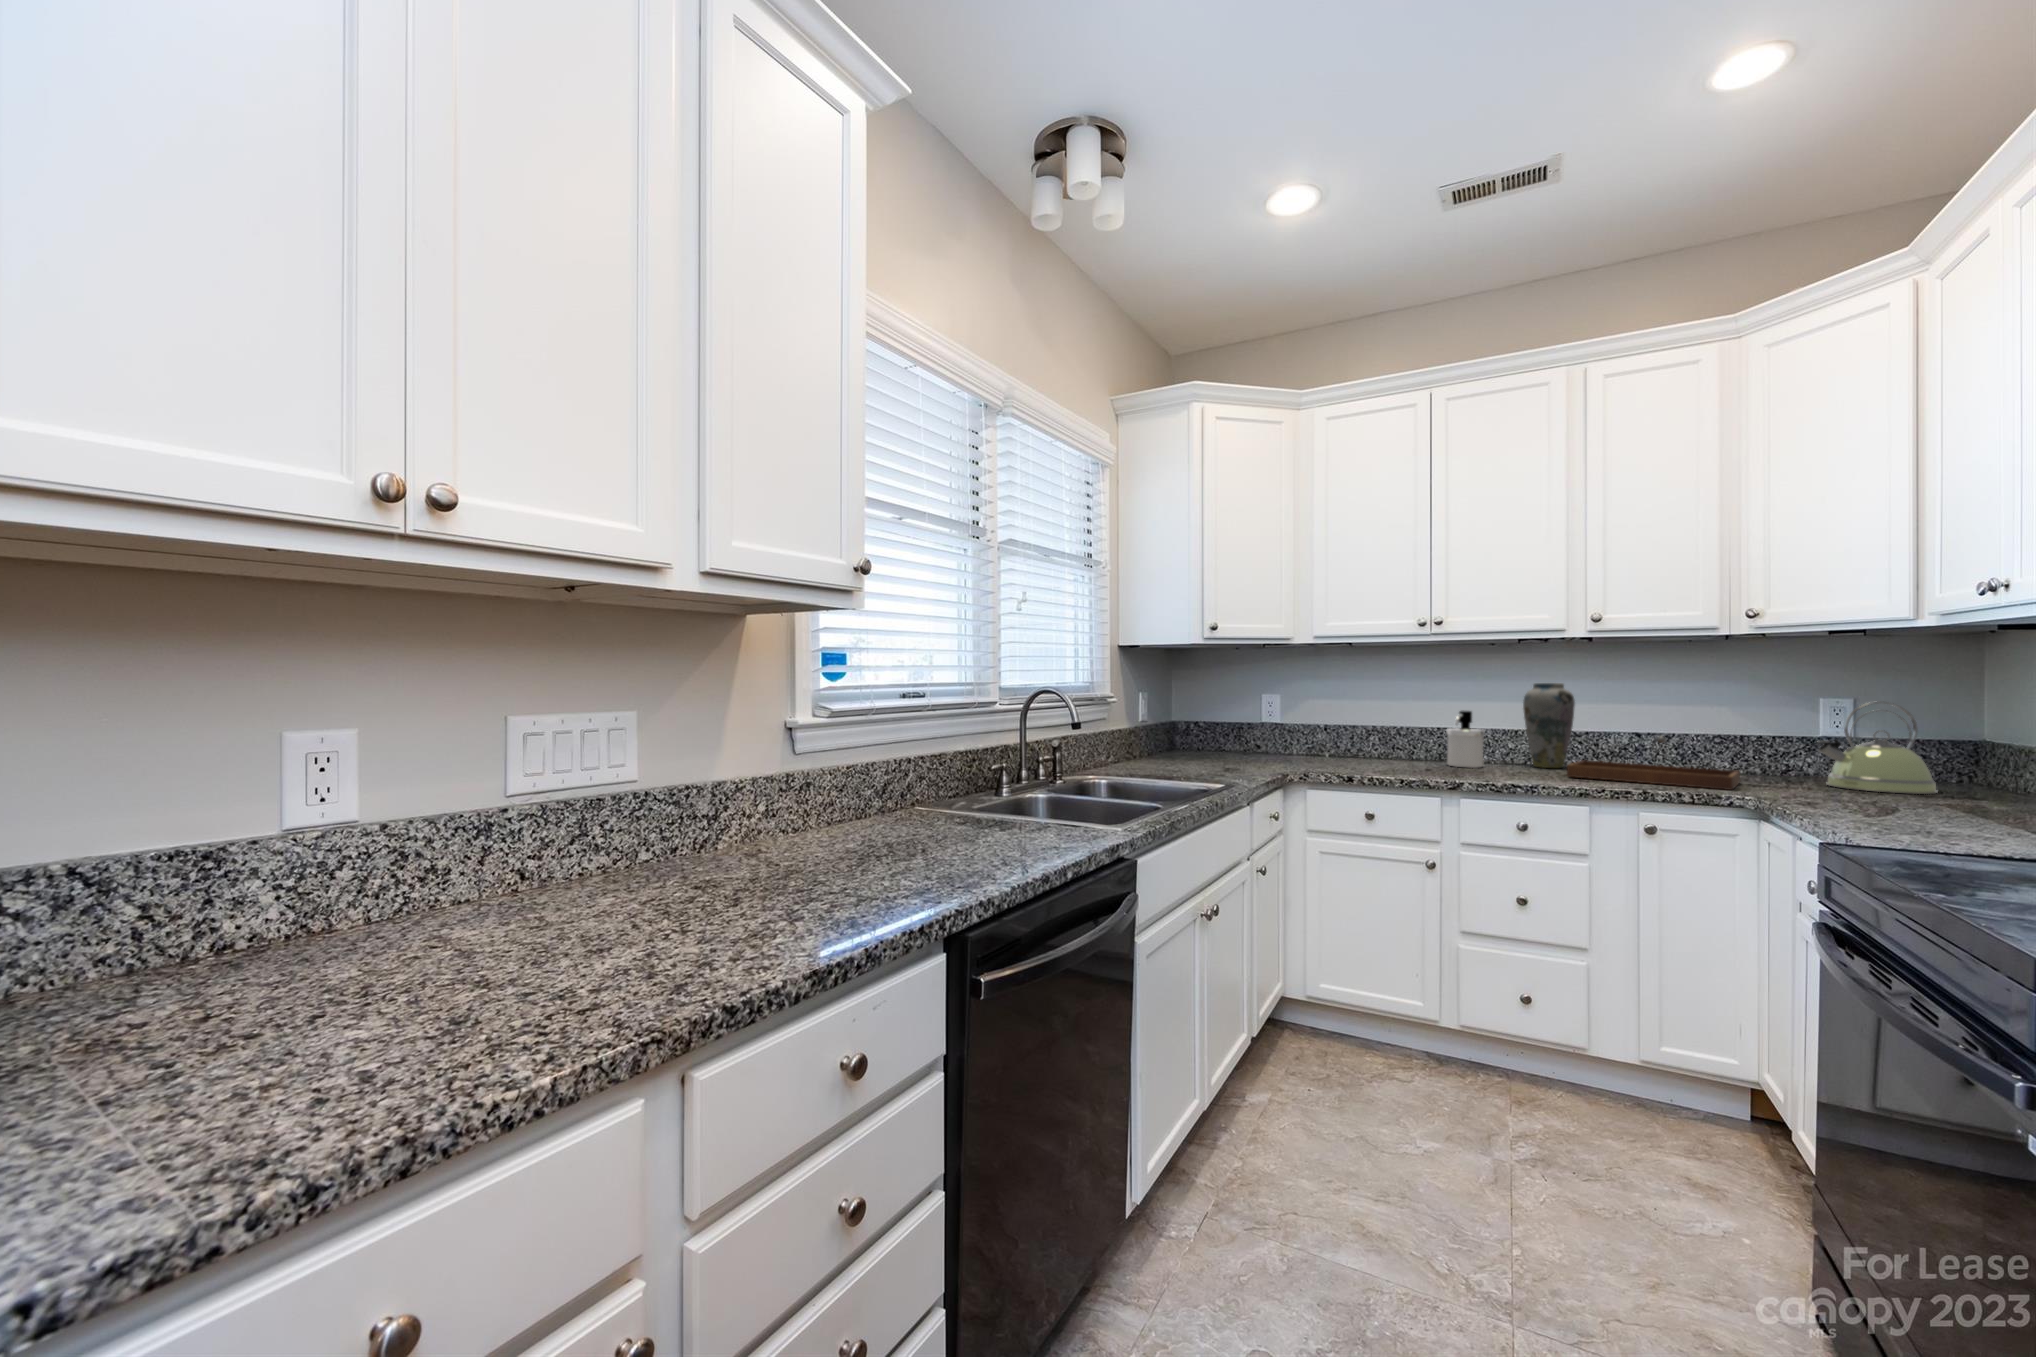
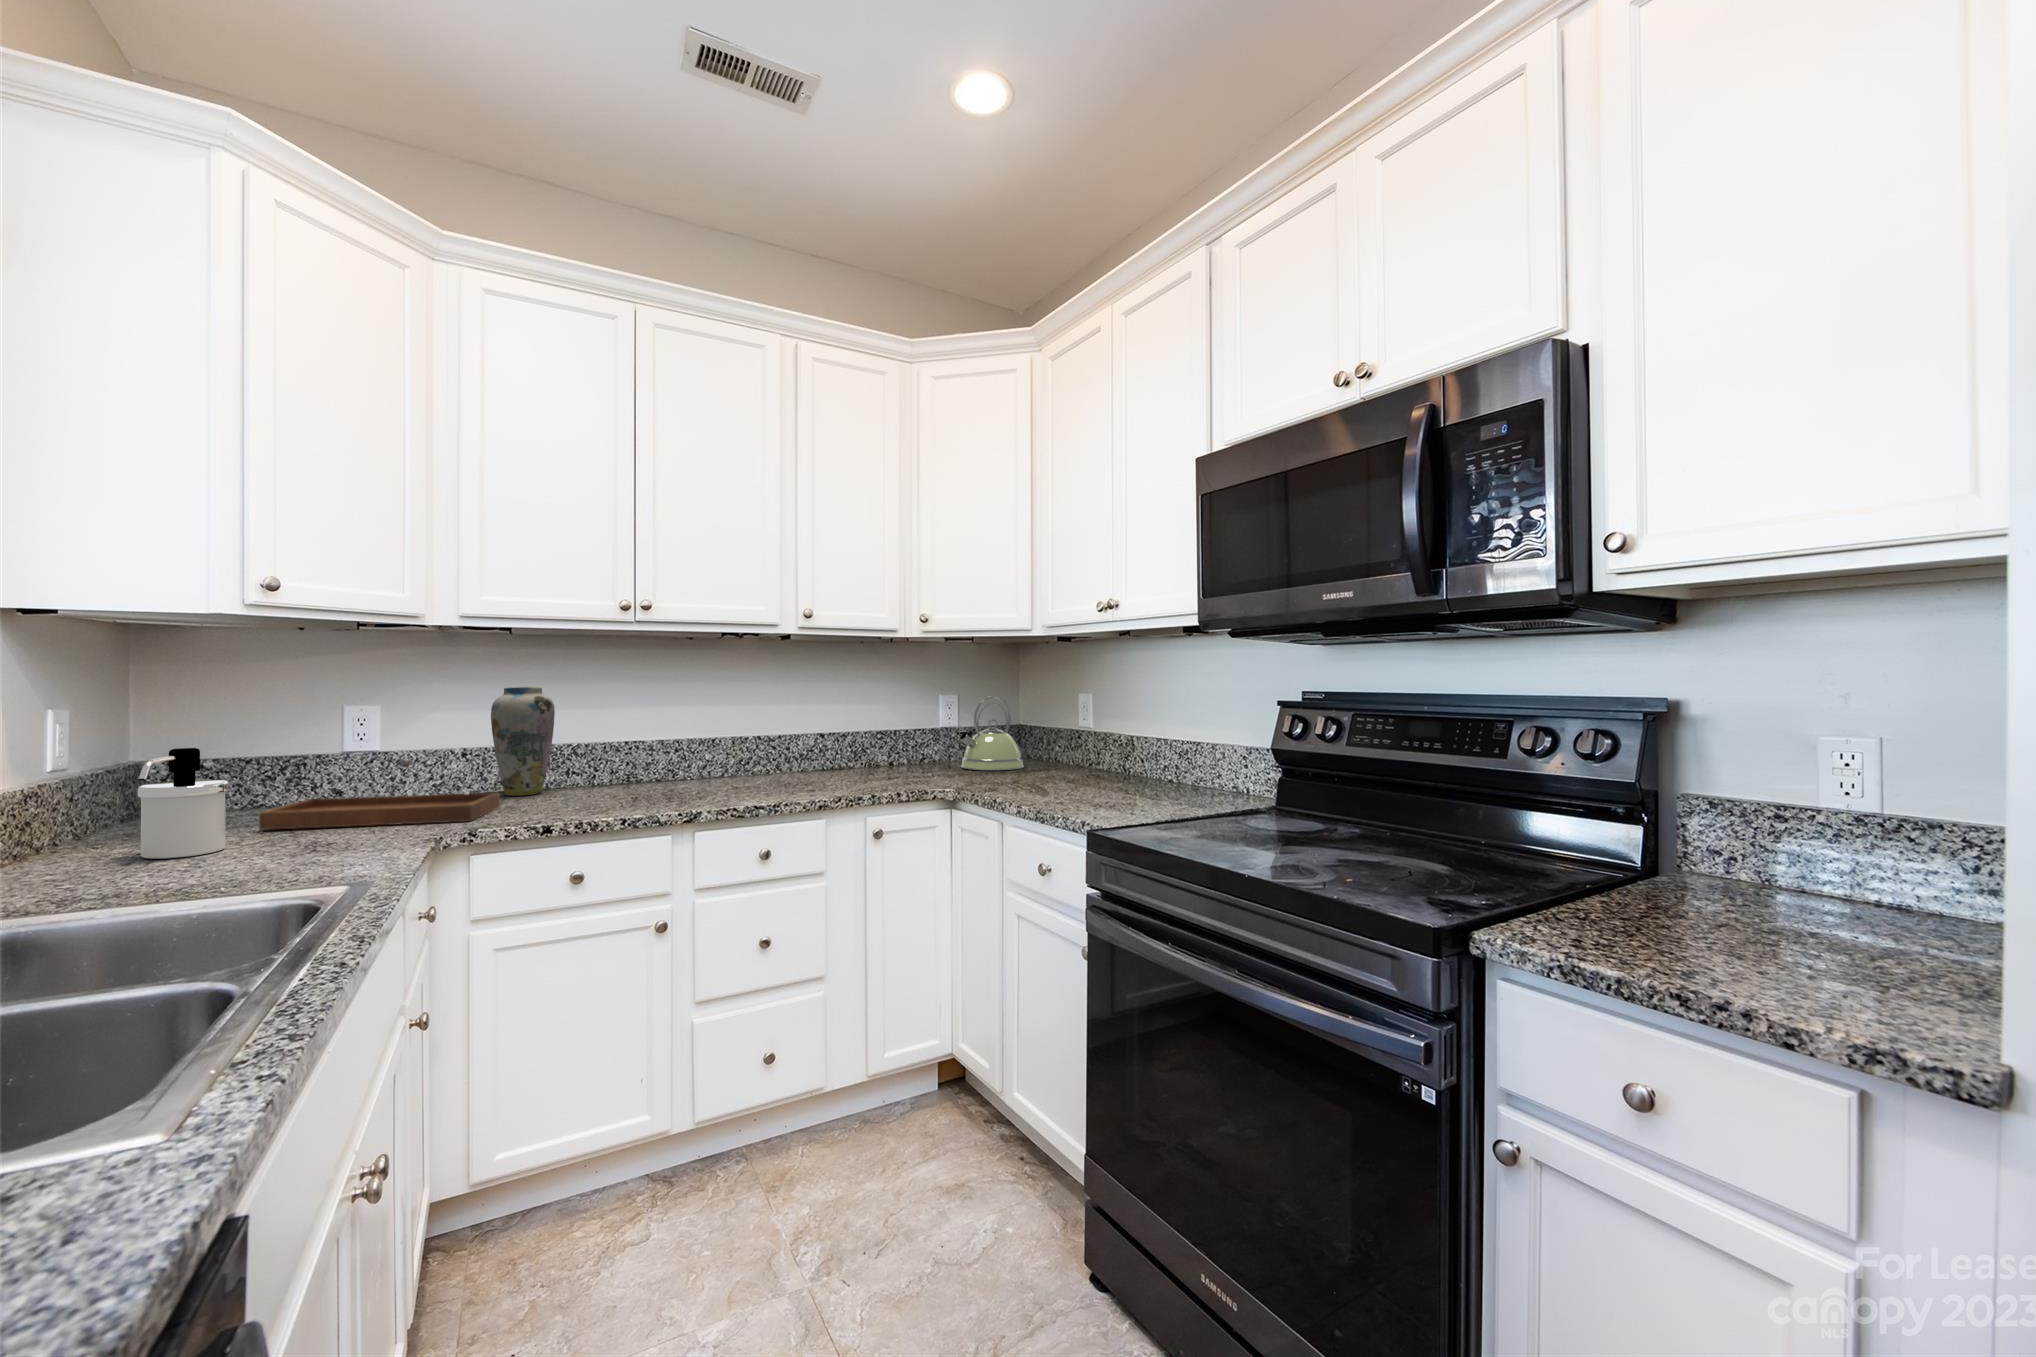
vase: present [1523,683,1575,768] -> present [491,686,555,796]
soap dispenser: present [1446,711,1485,768] -> present [138,748,229,859]
tray: present [1567,736,1740,790] -> present [259,758,500,830]

